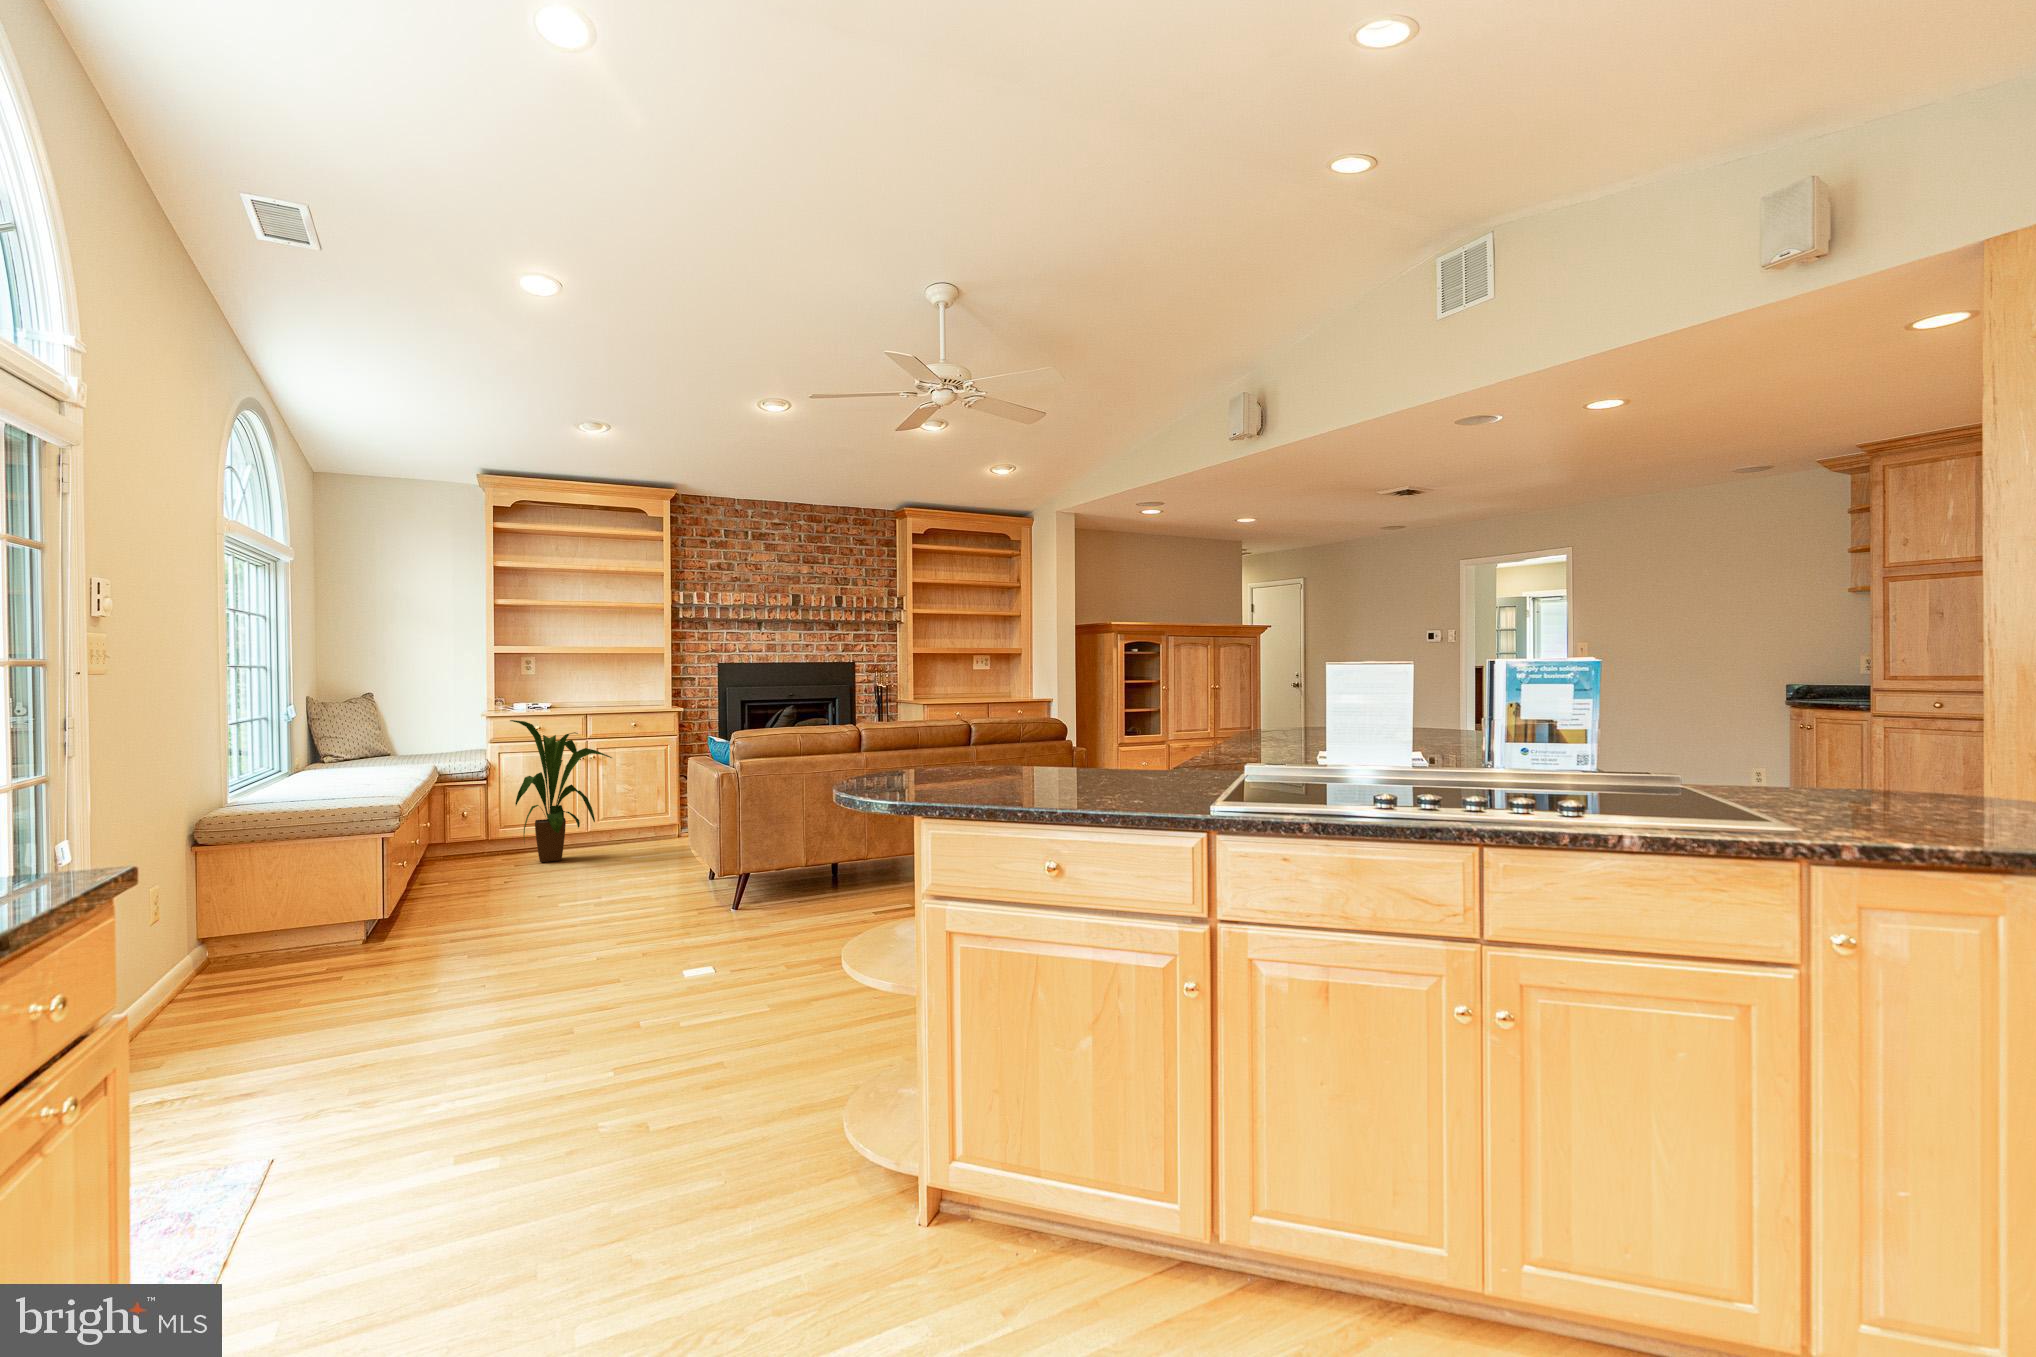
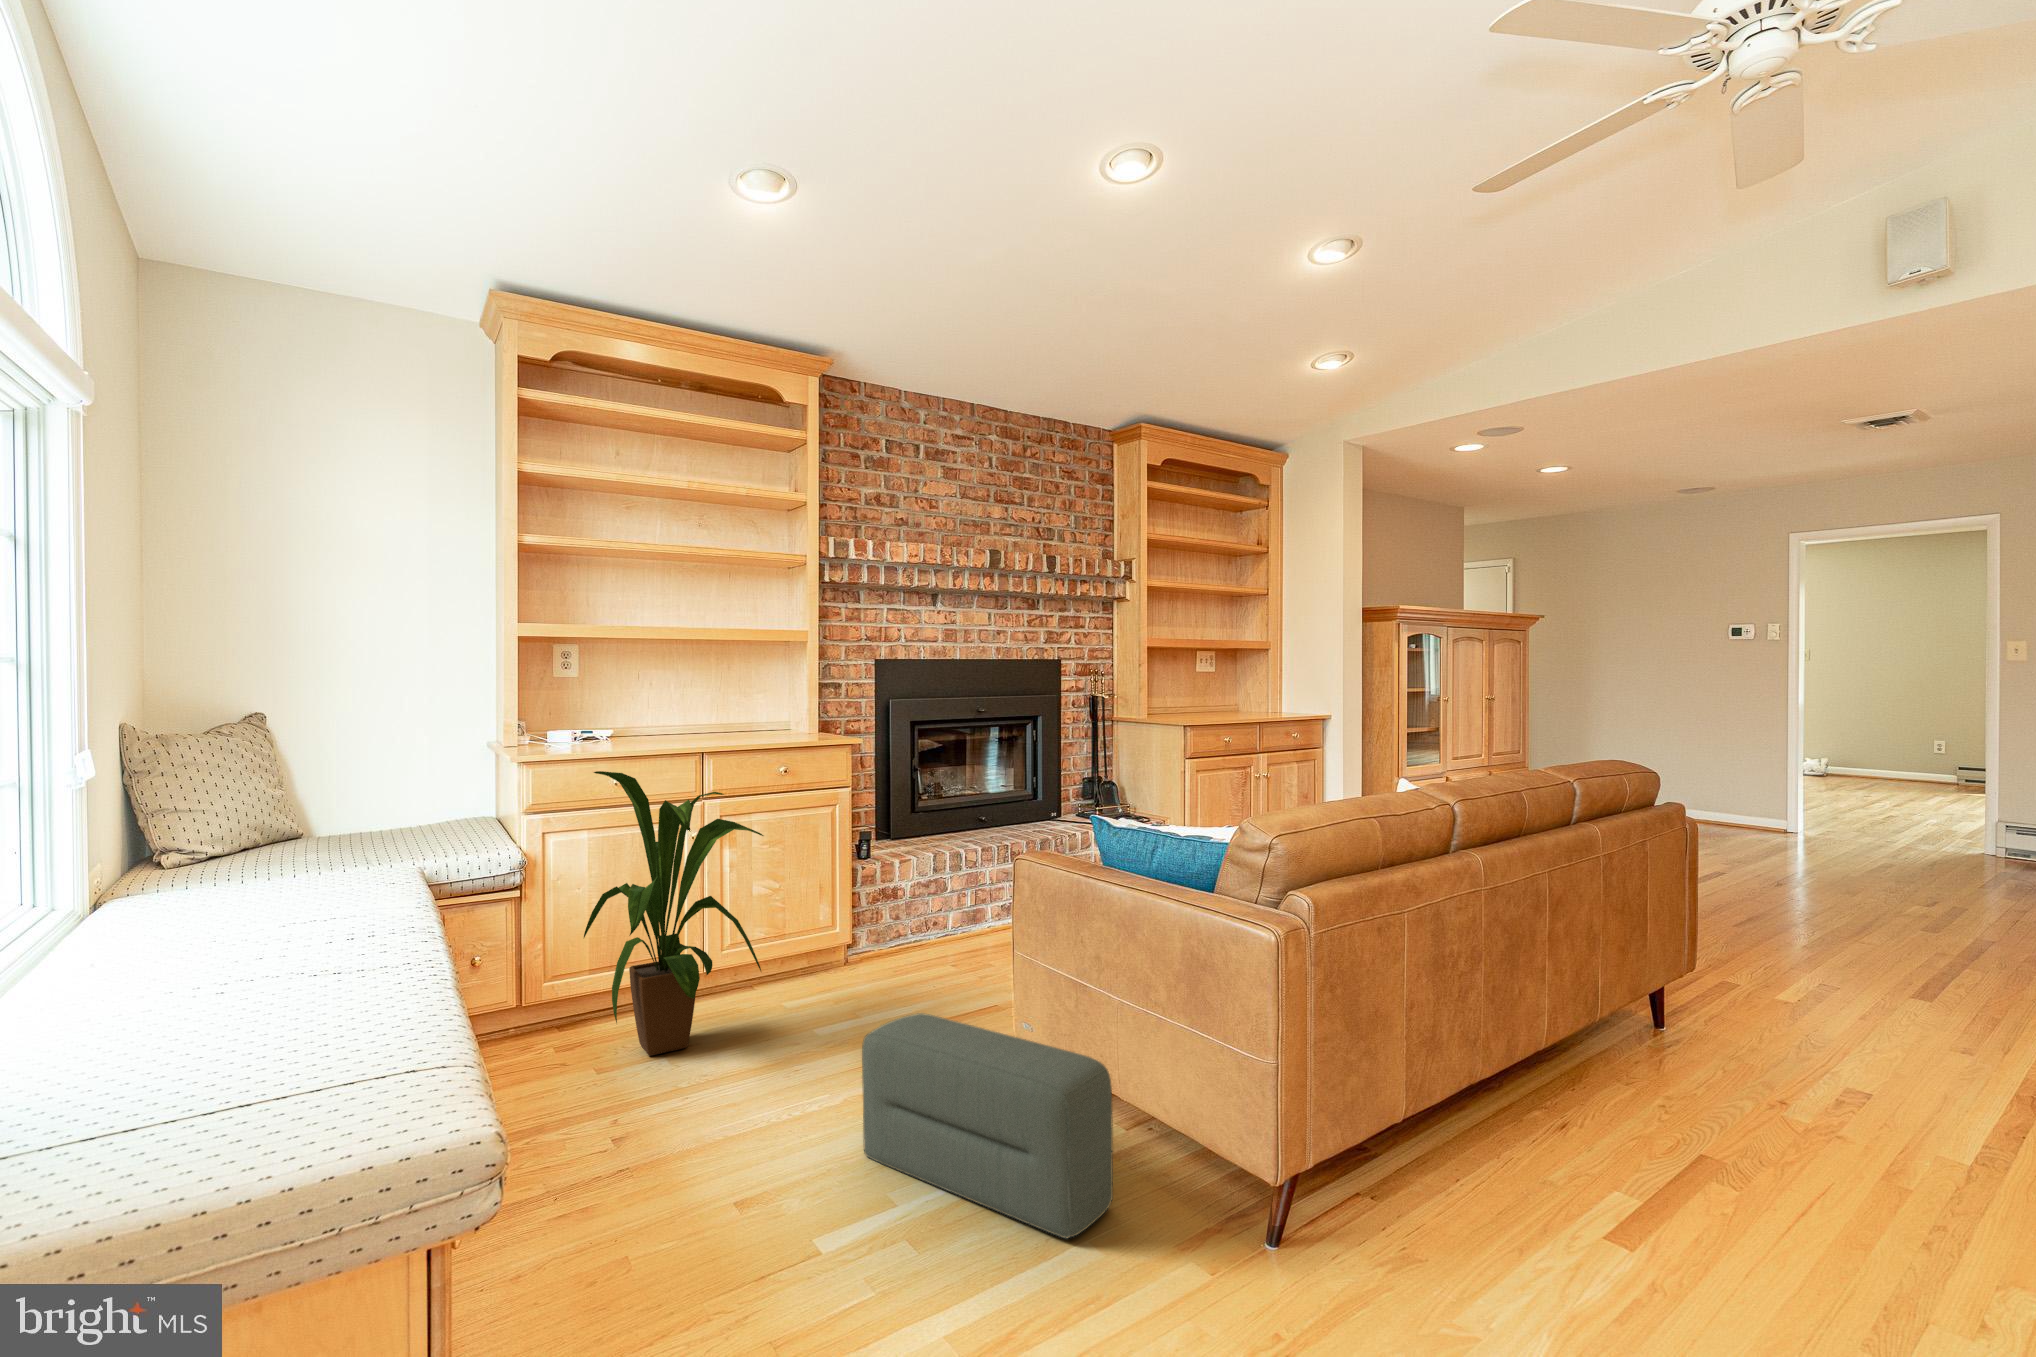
pouf: none [598,829,678,905] -> present [862,1013,1113,1238]

